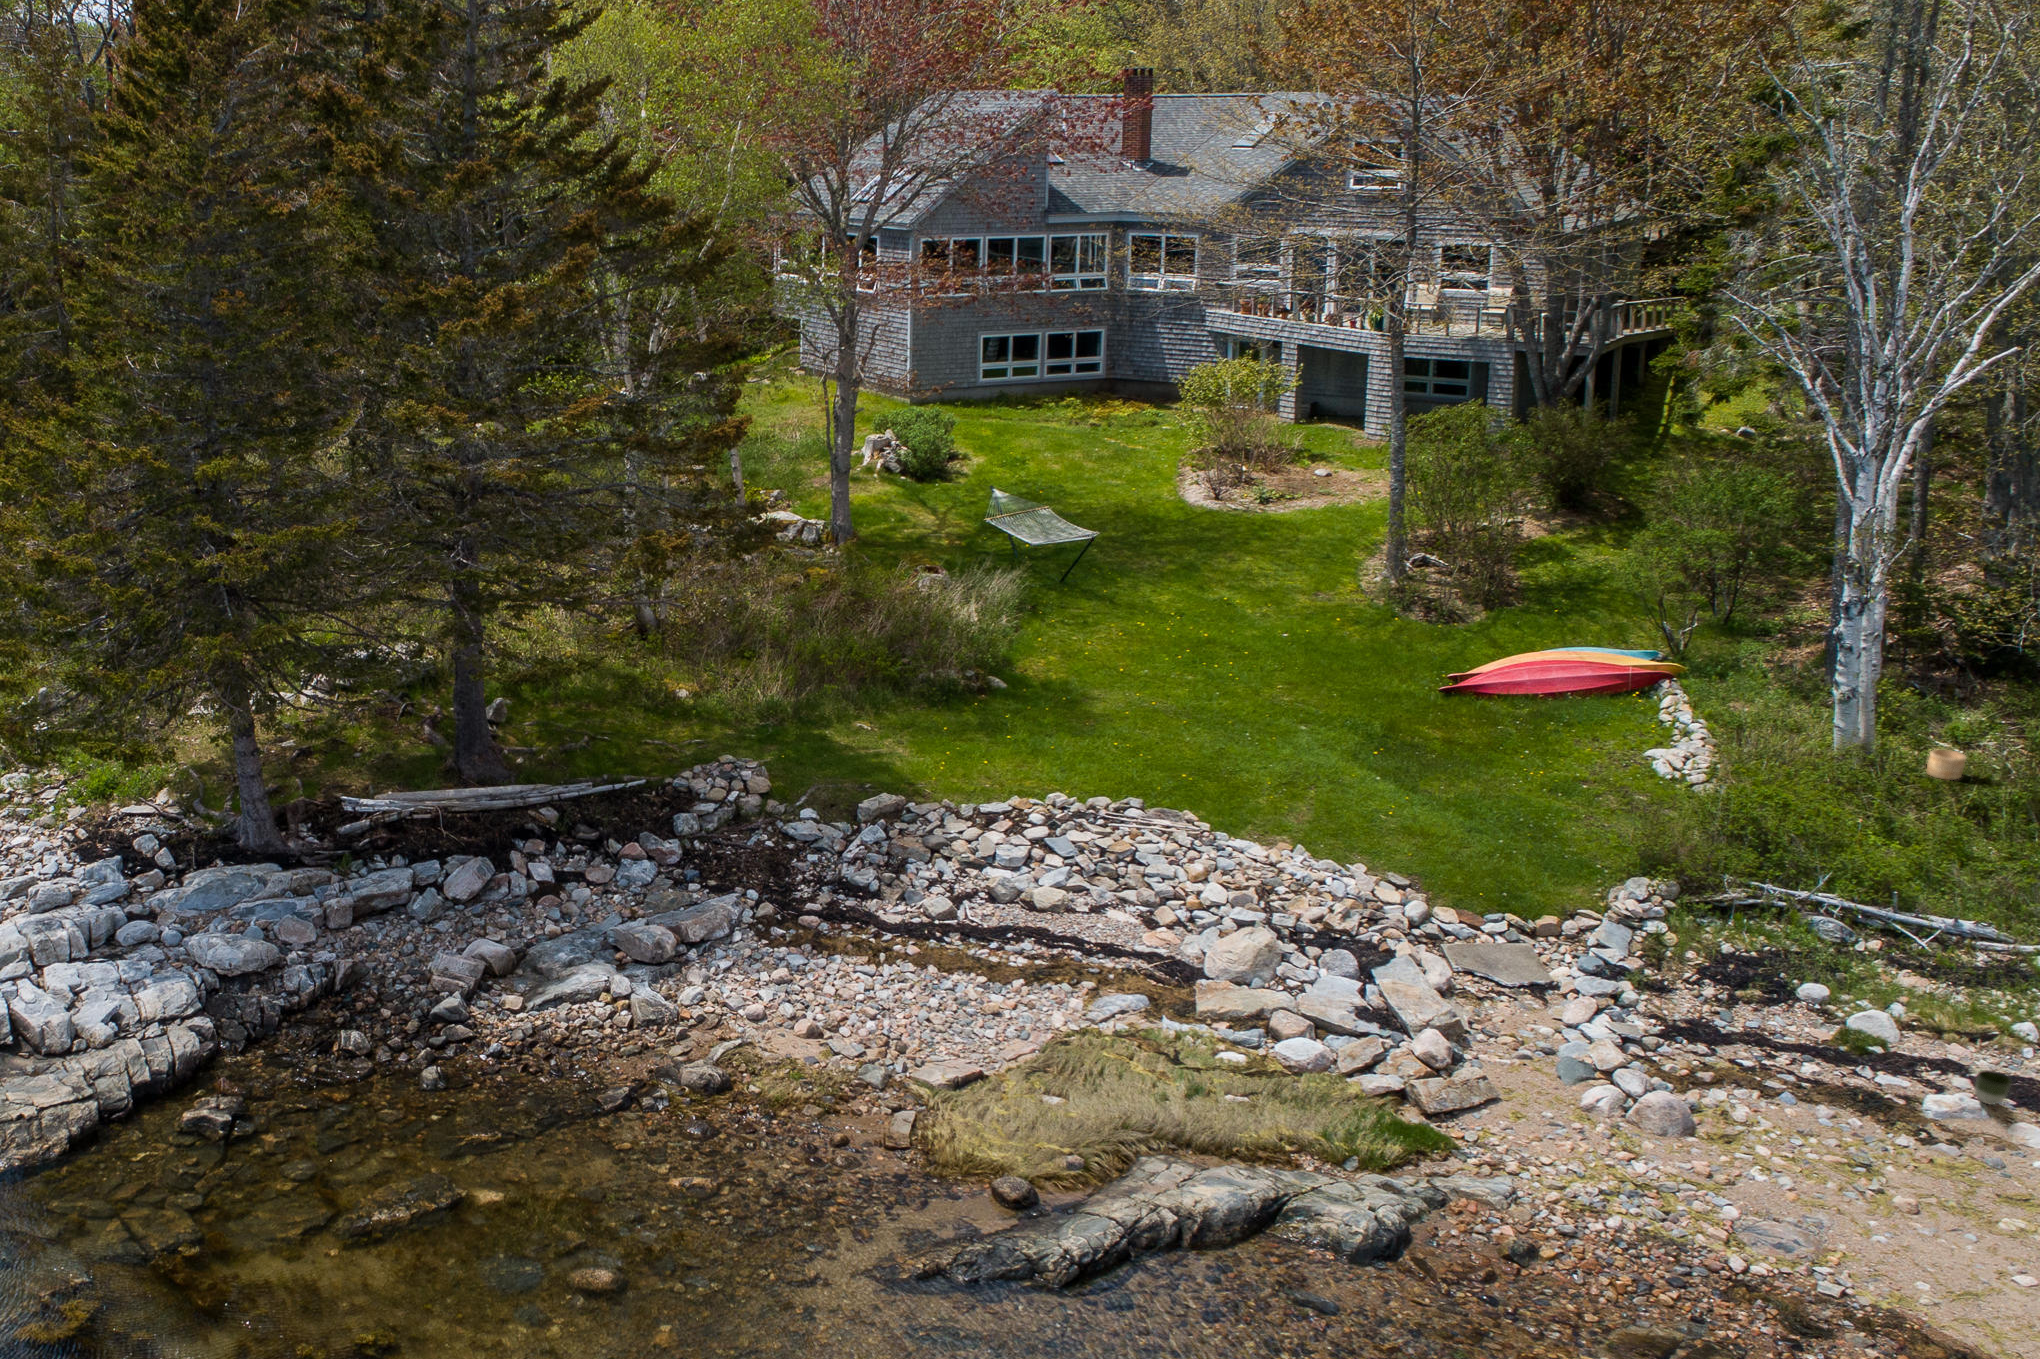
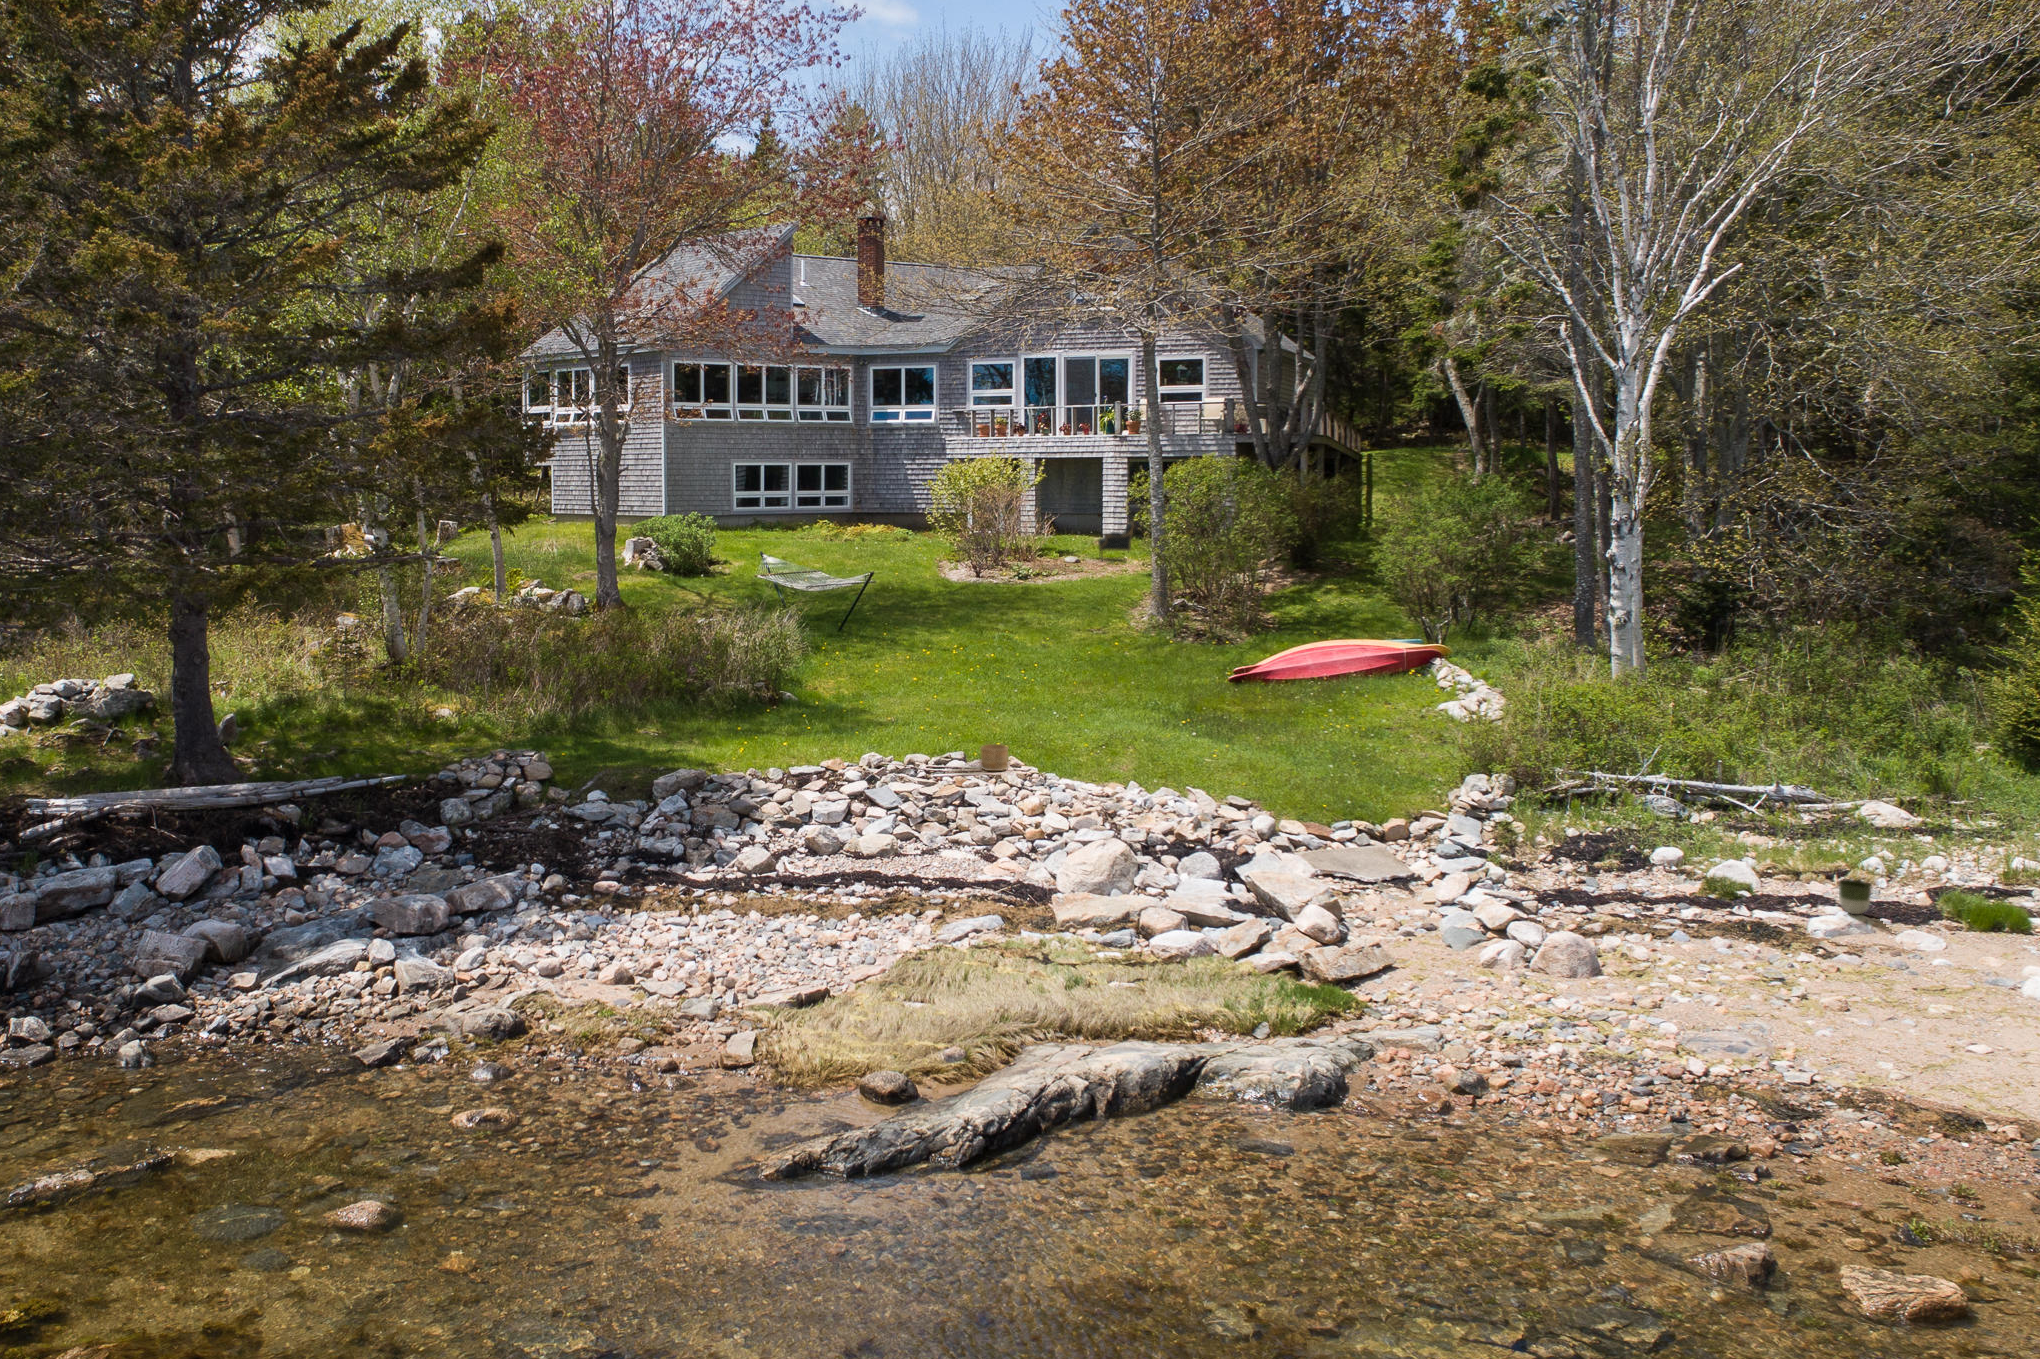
armchair: none [1336,436,1379,481] -> present [1098,522,1134,555]
wooden bucket: present [1927,750,1966,780] -> present [980,744,1008,771]

